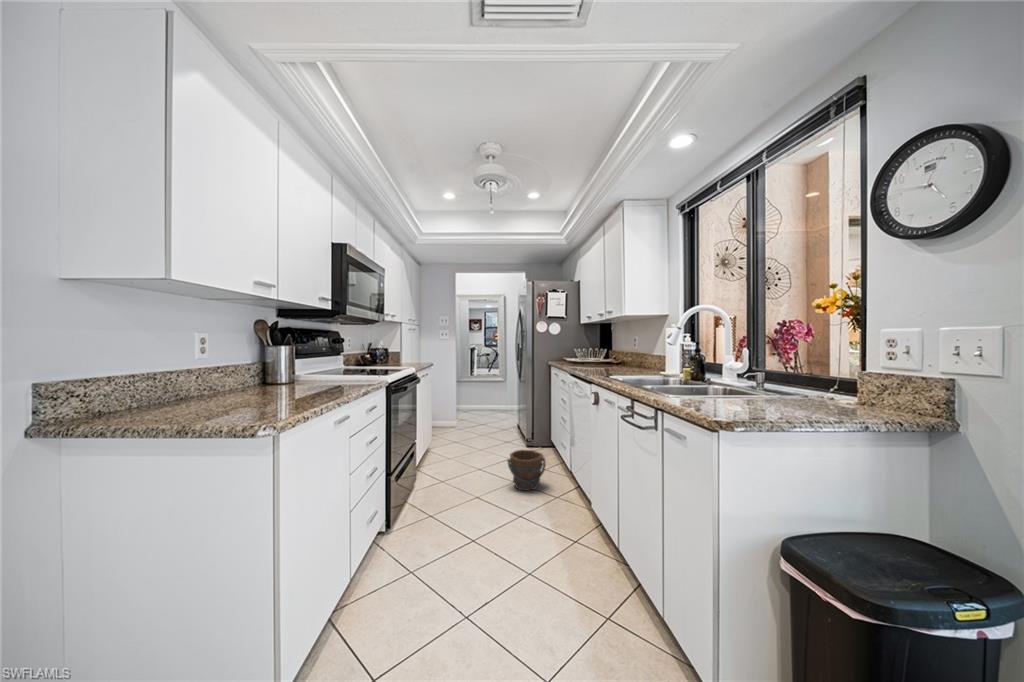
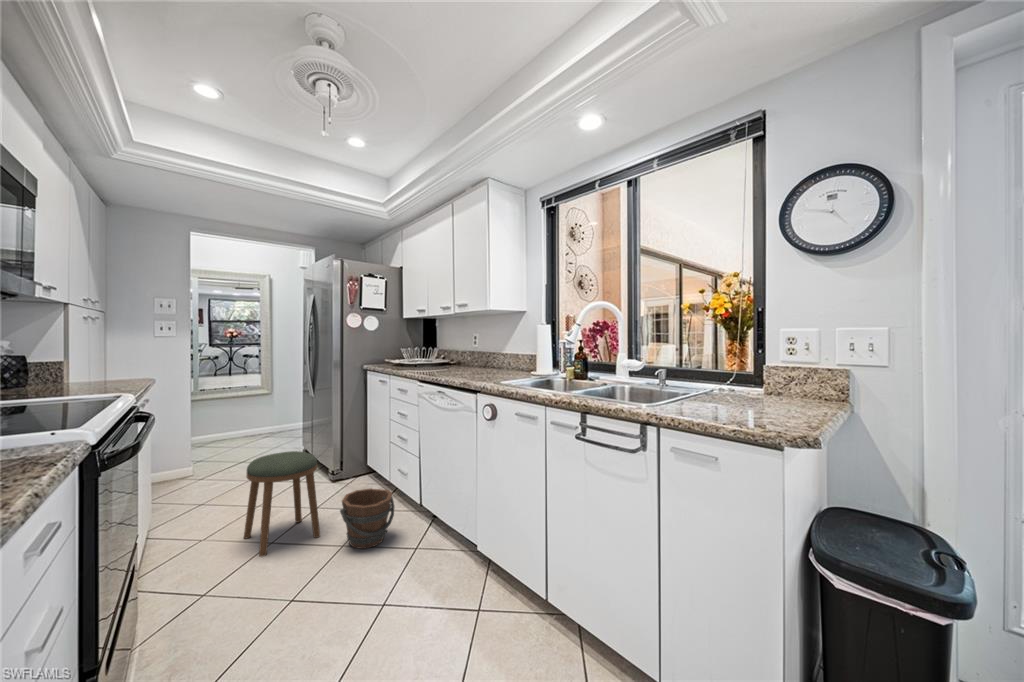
stool: none [461,417,502,479] -> present [244,451,320,557]

